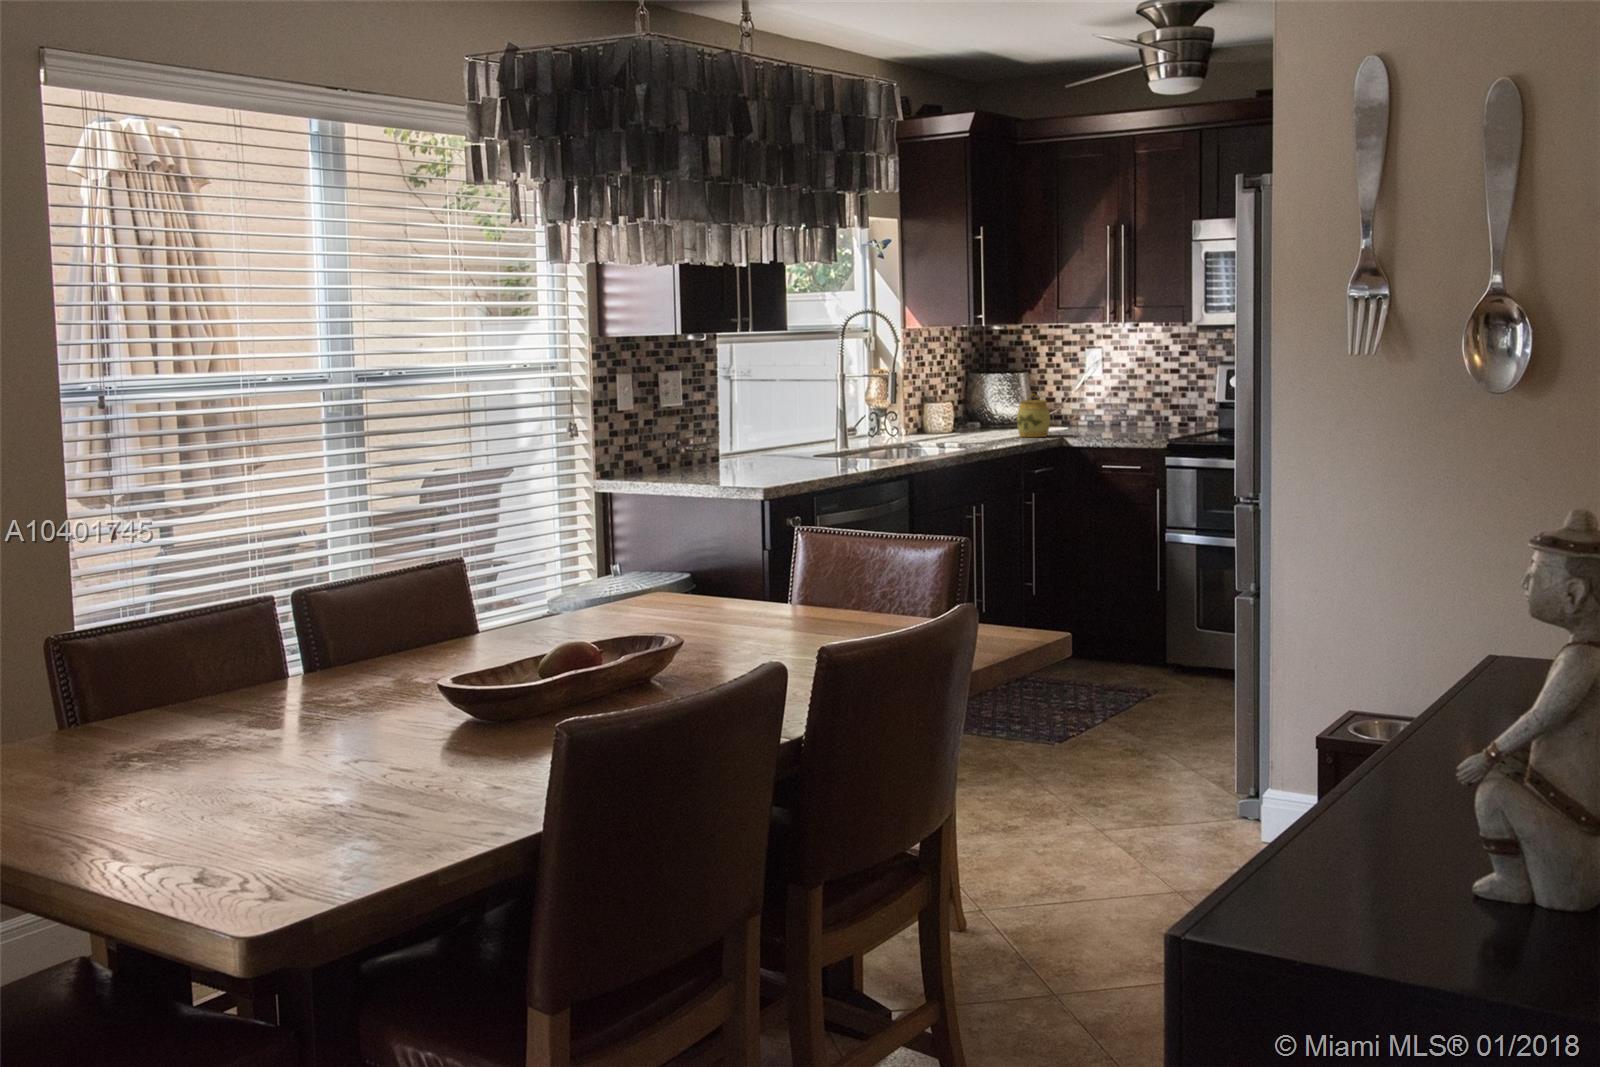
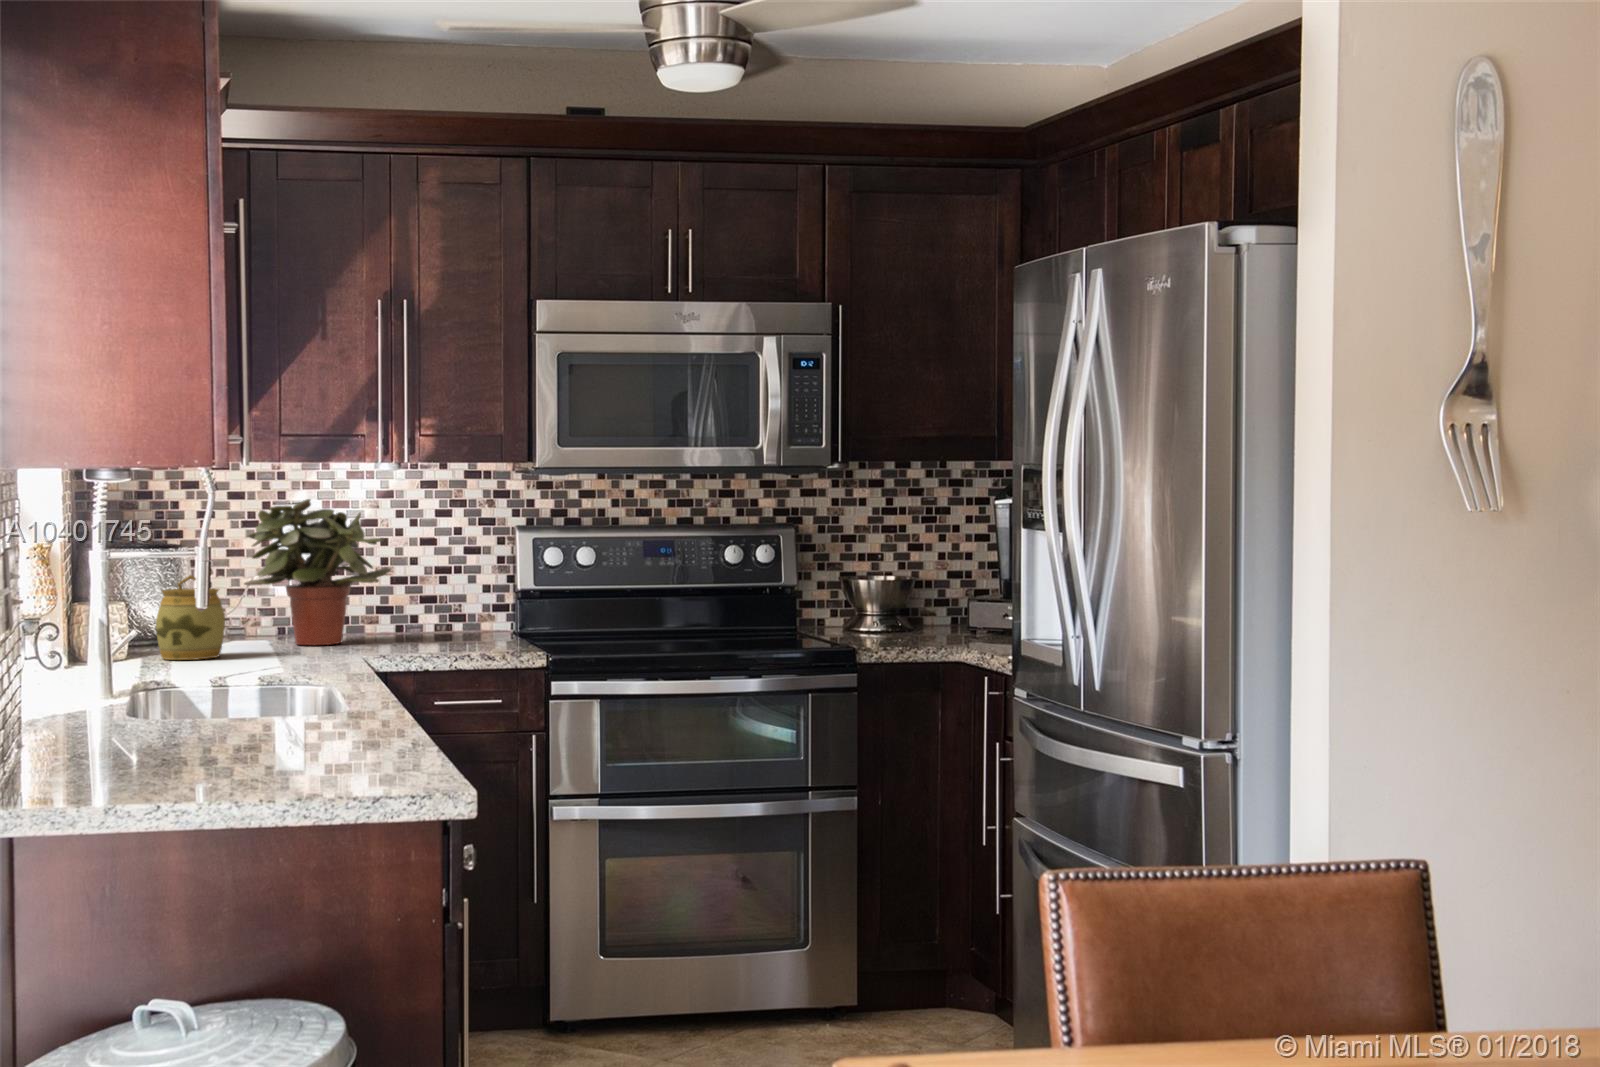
potted plant: none [1062,350,1145,432] -> present [244,499,391,645]

